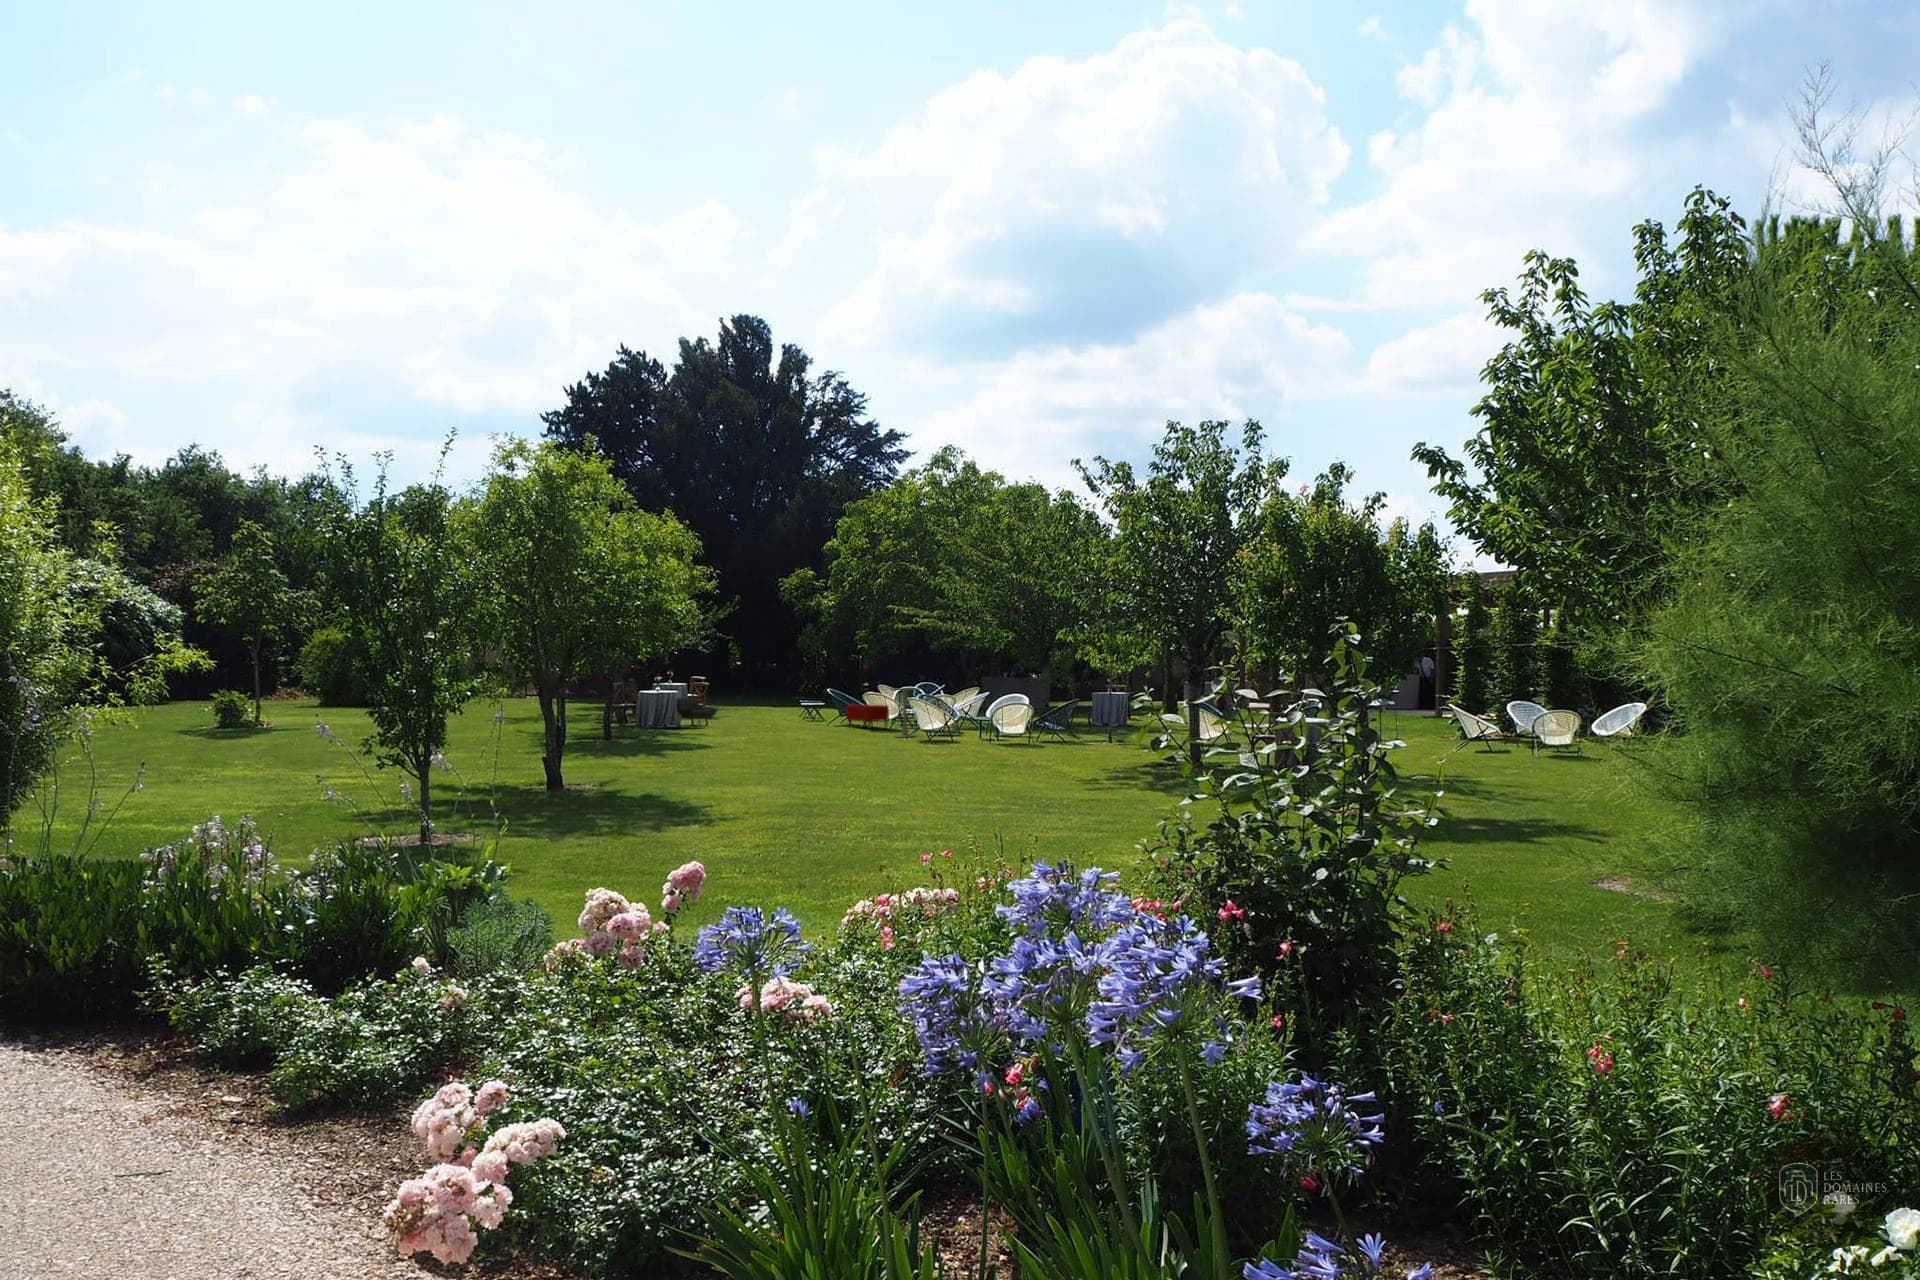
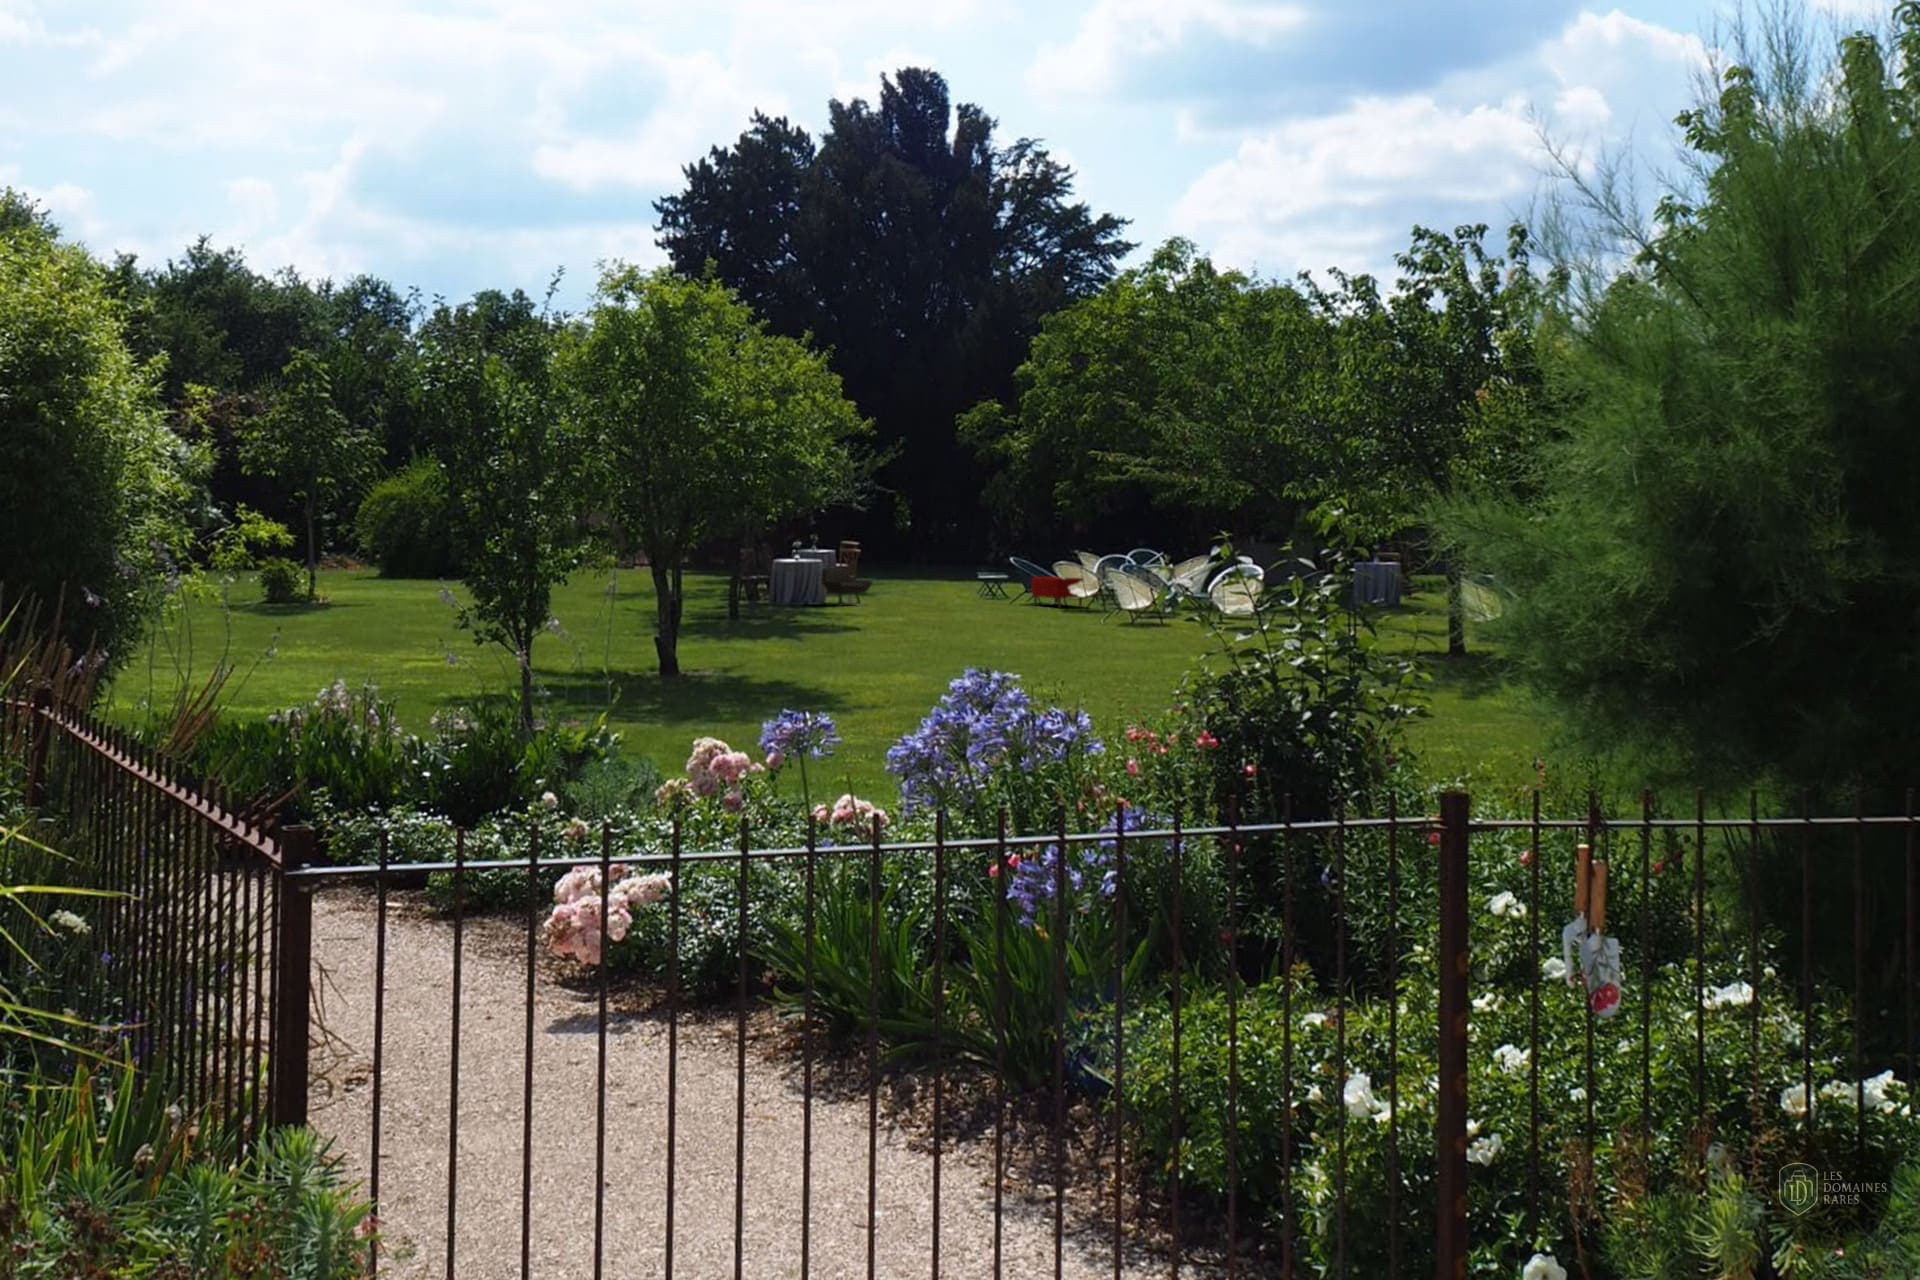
pedestal table: present [890,688,921,737] -> none [1081,556,1121,618]

